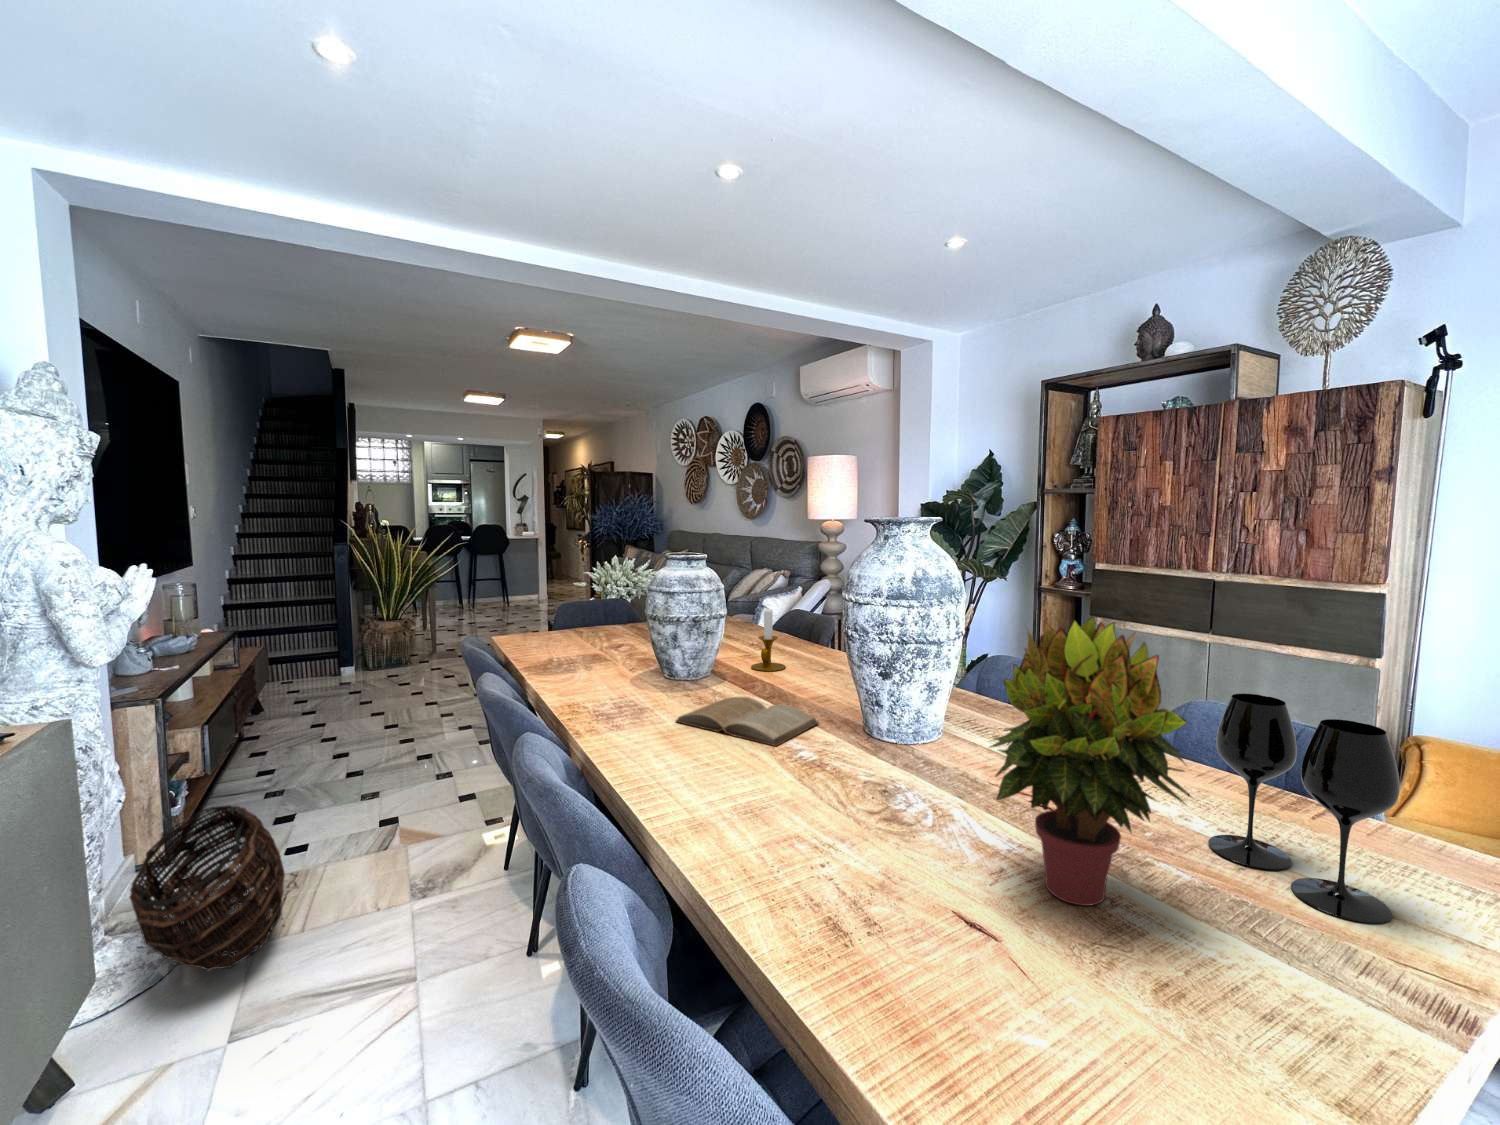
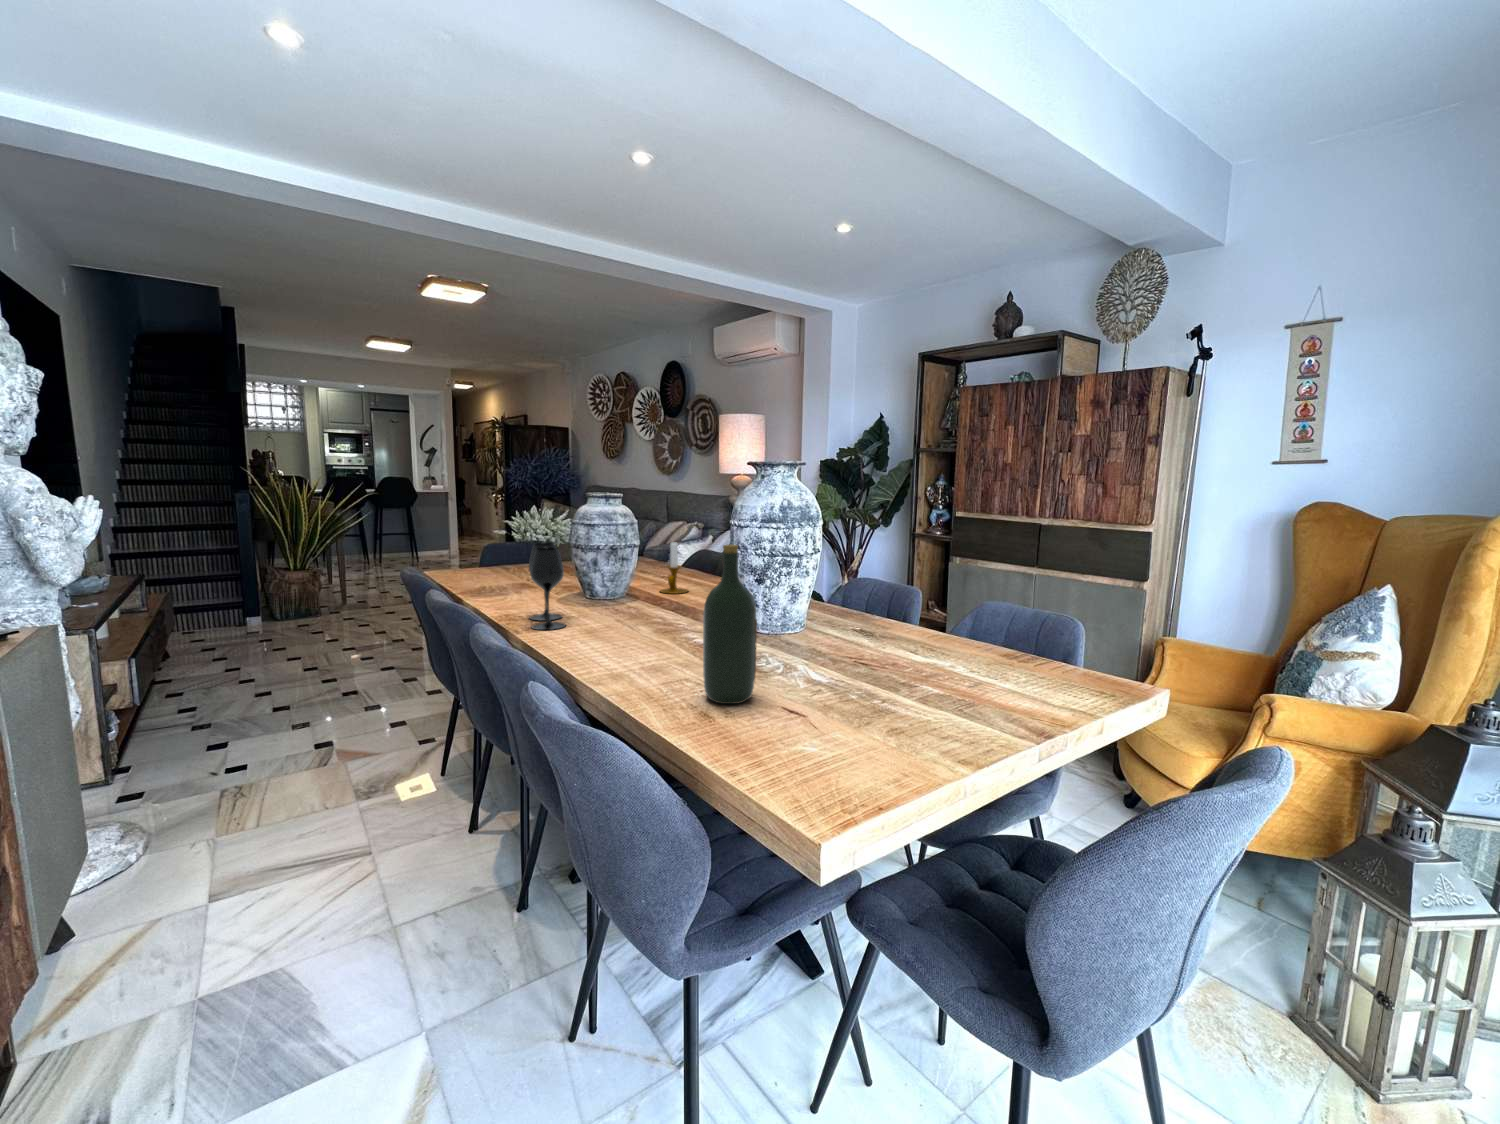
potted plant: present [991,616,1192,906] -> none [816,521,937,707]
wine bottle: none [821,650,900,889] -> present [703,545,757,704]
wine glass: present [1208,694,1400,923] -> present [529,543,566,630]
book: present [676,697,818,746] -> none [596,607,712,638]
basket: present [130,805,285,971] -> none [96,718,242,851]

